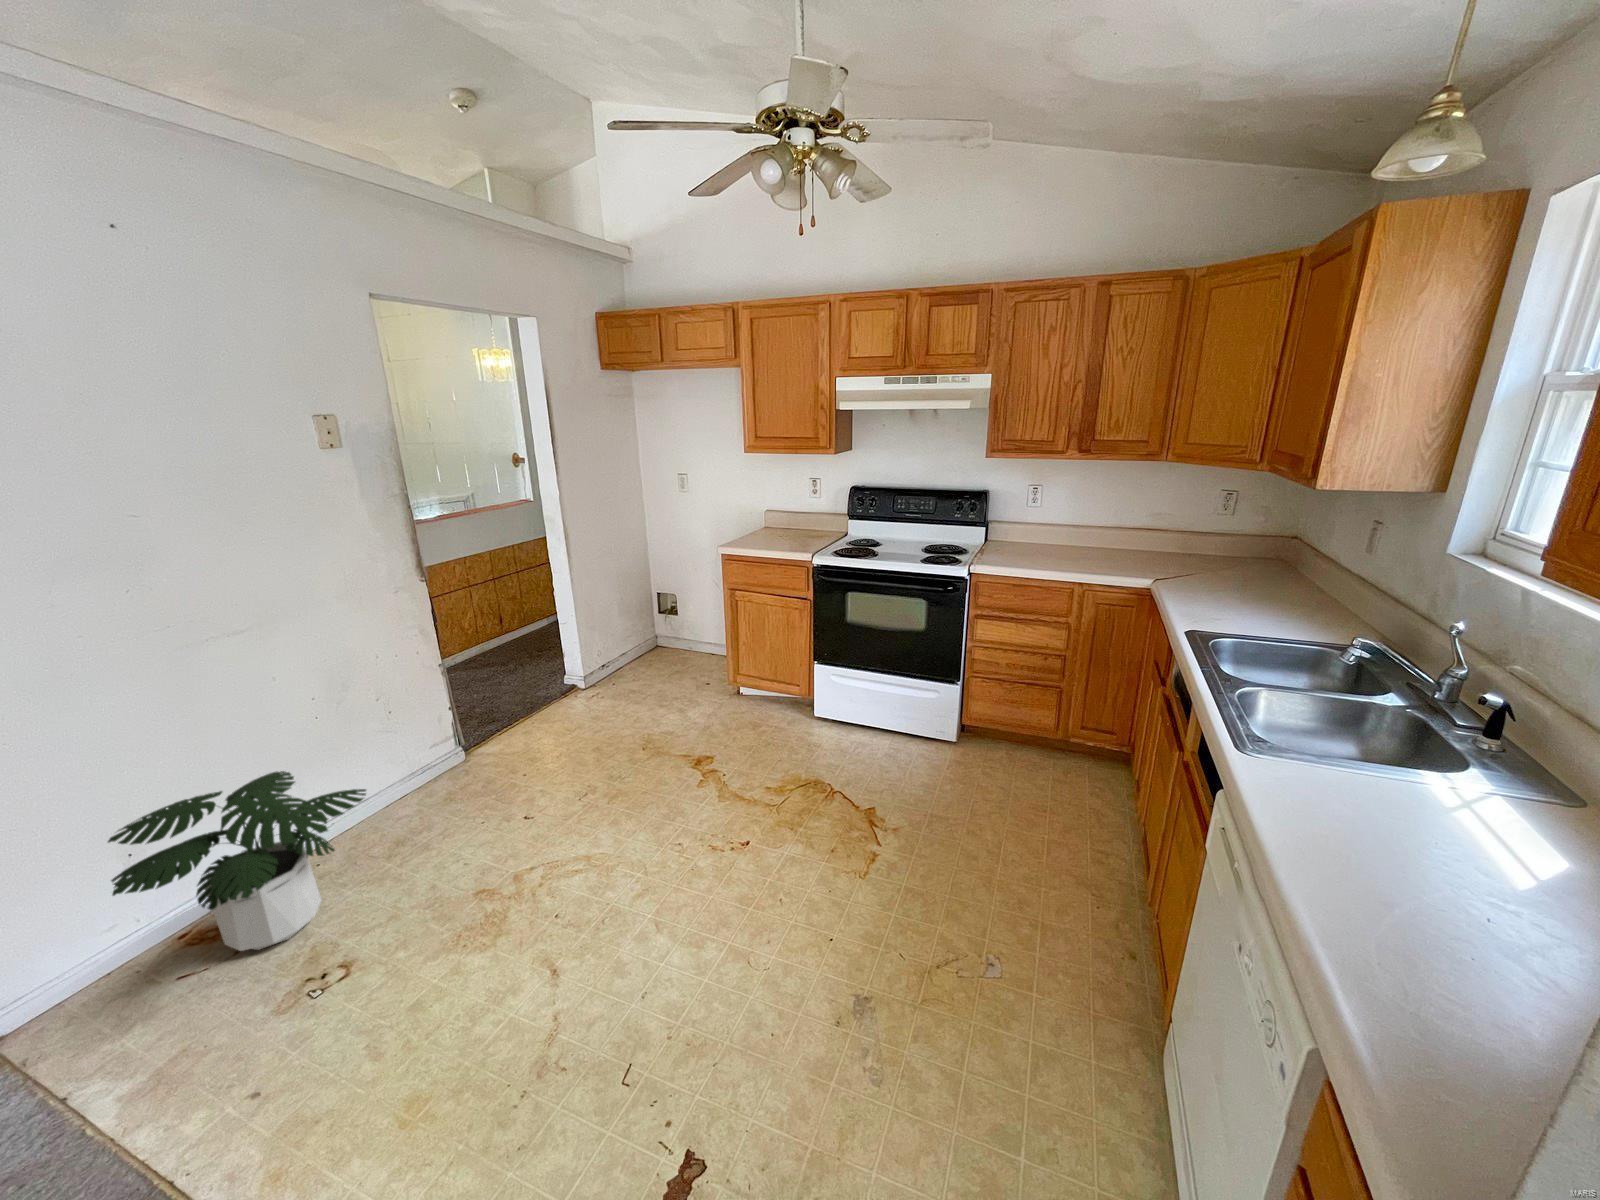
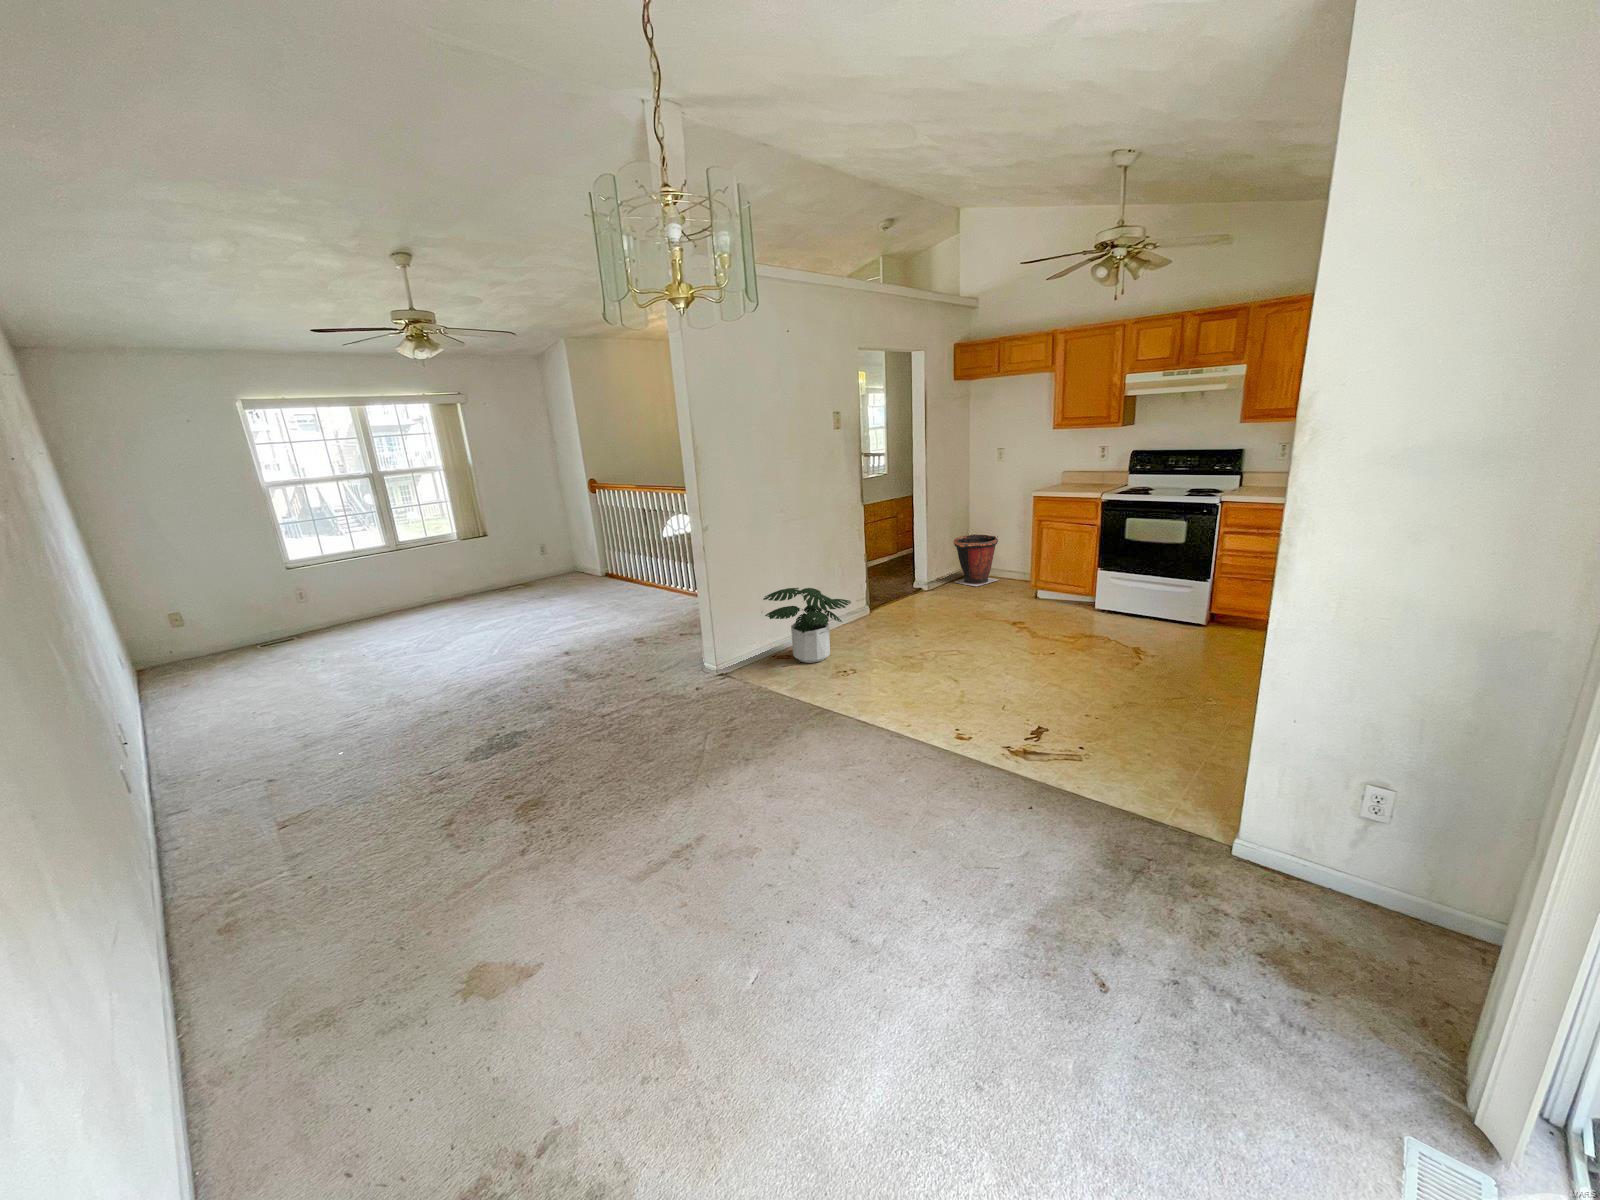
waste bin: none [621,593,694,677] -> present [954,535,999,586]

